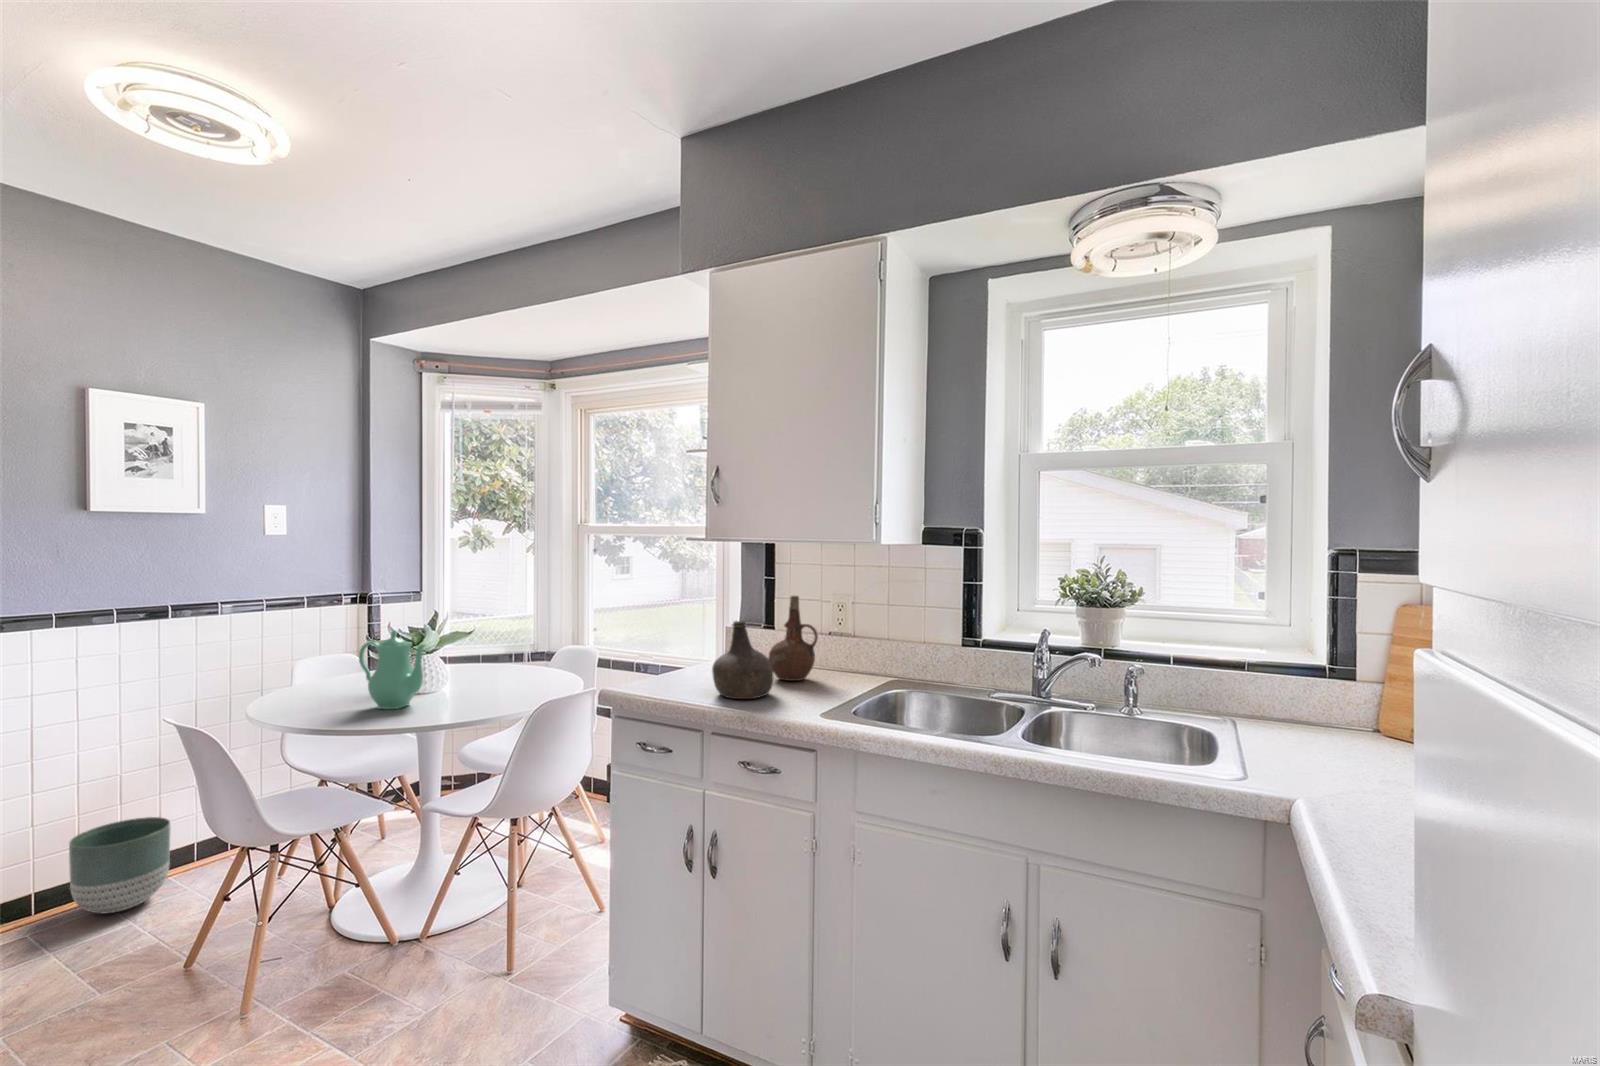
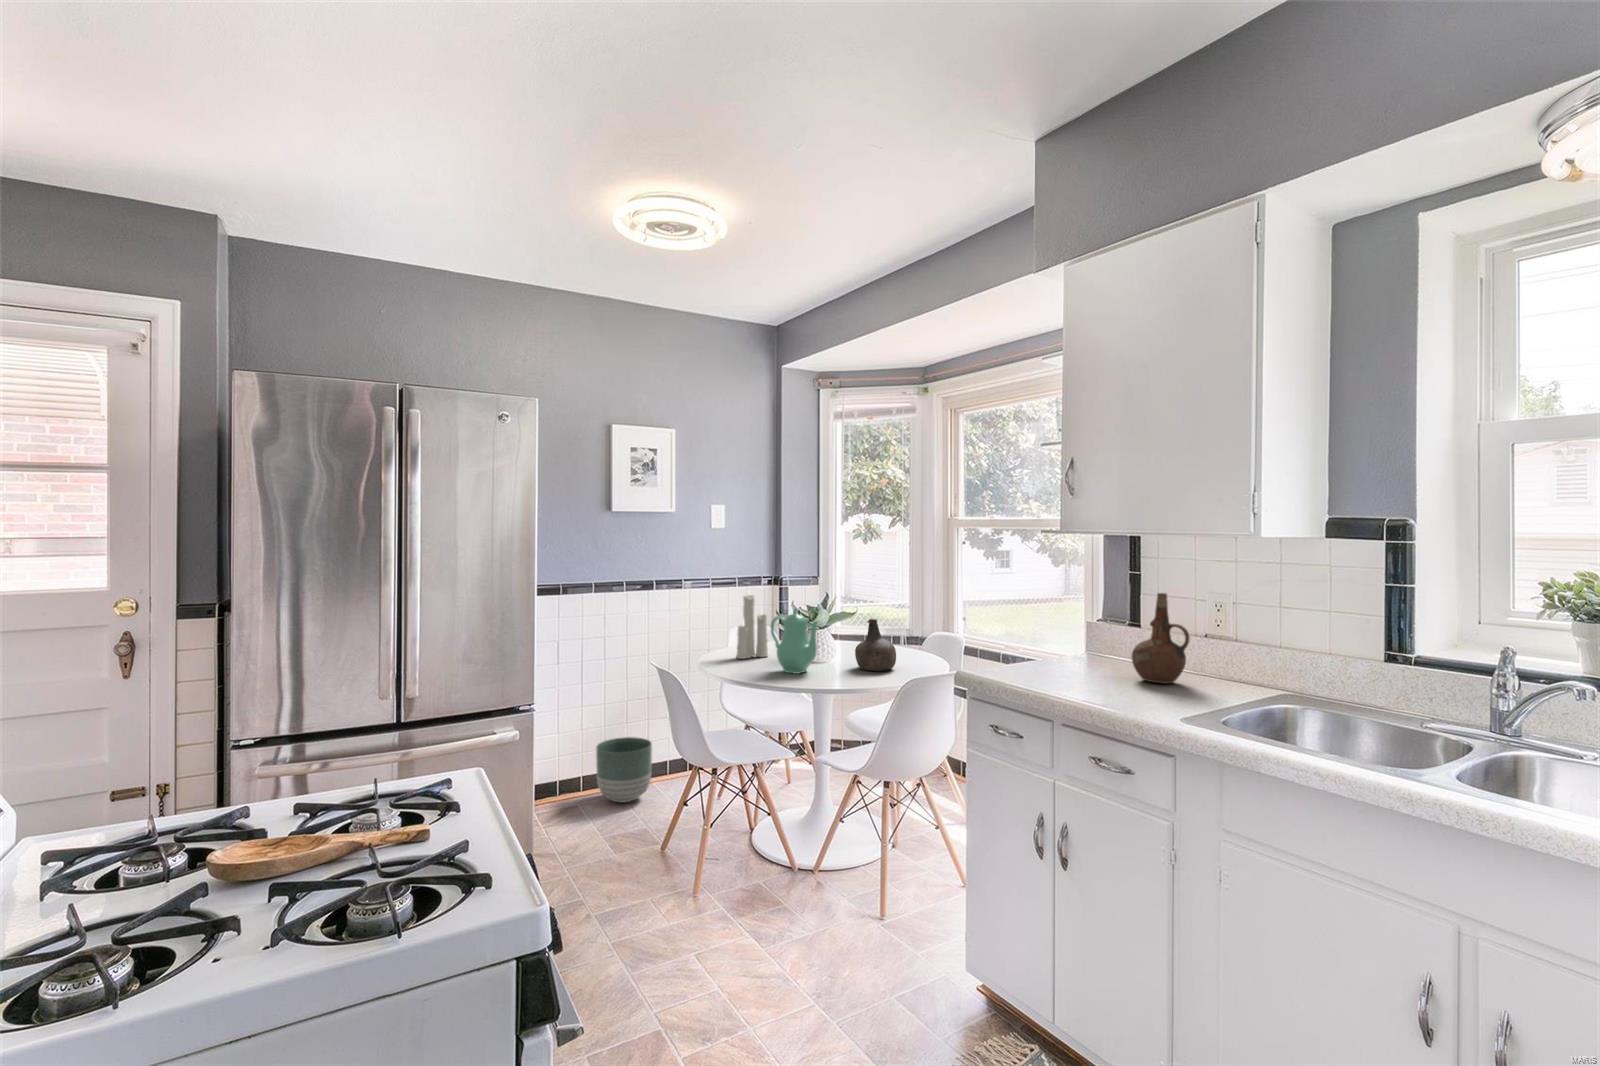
candle: none [307,603,355,698] -> present [736,595,768,659]
bottle: present [712,621,773,699] -> present [855,619,896,671]

